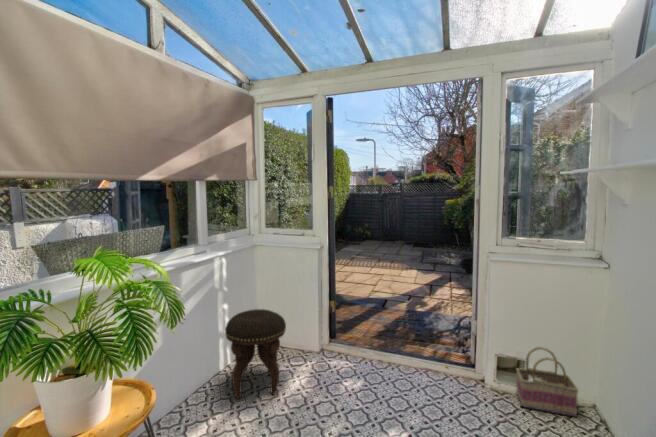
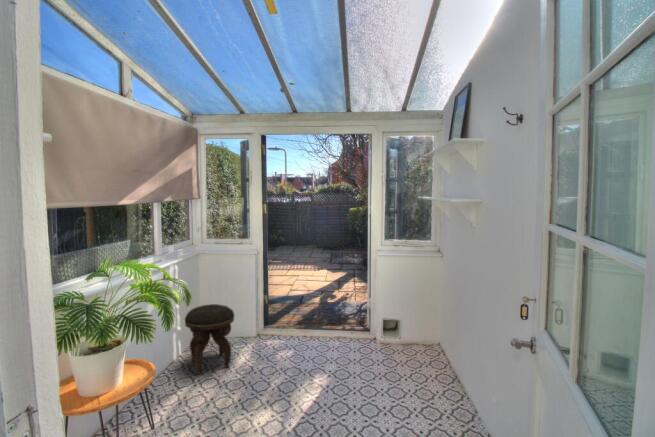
basket: present [516,347,578,416] -> none [395,312,429,352]

